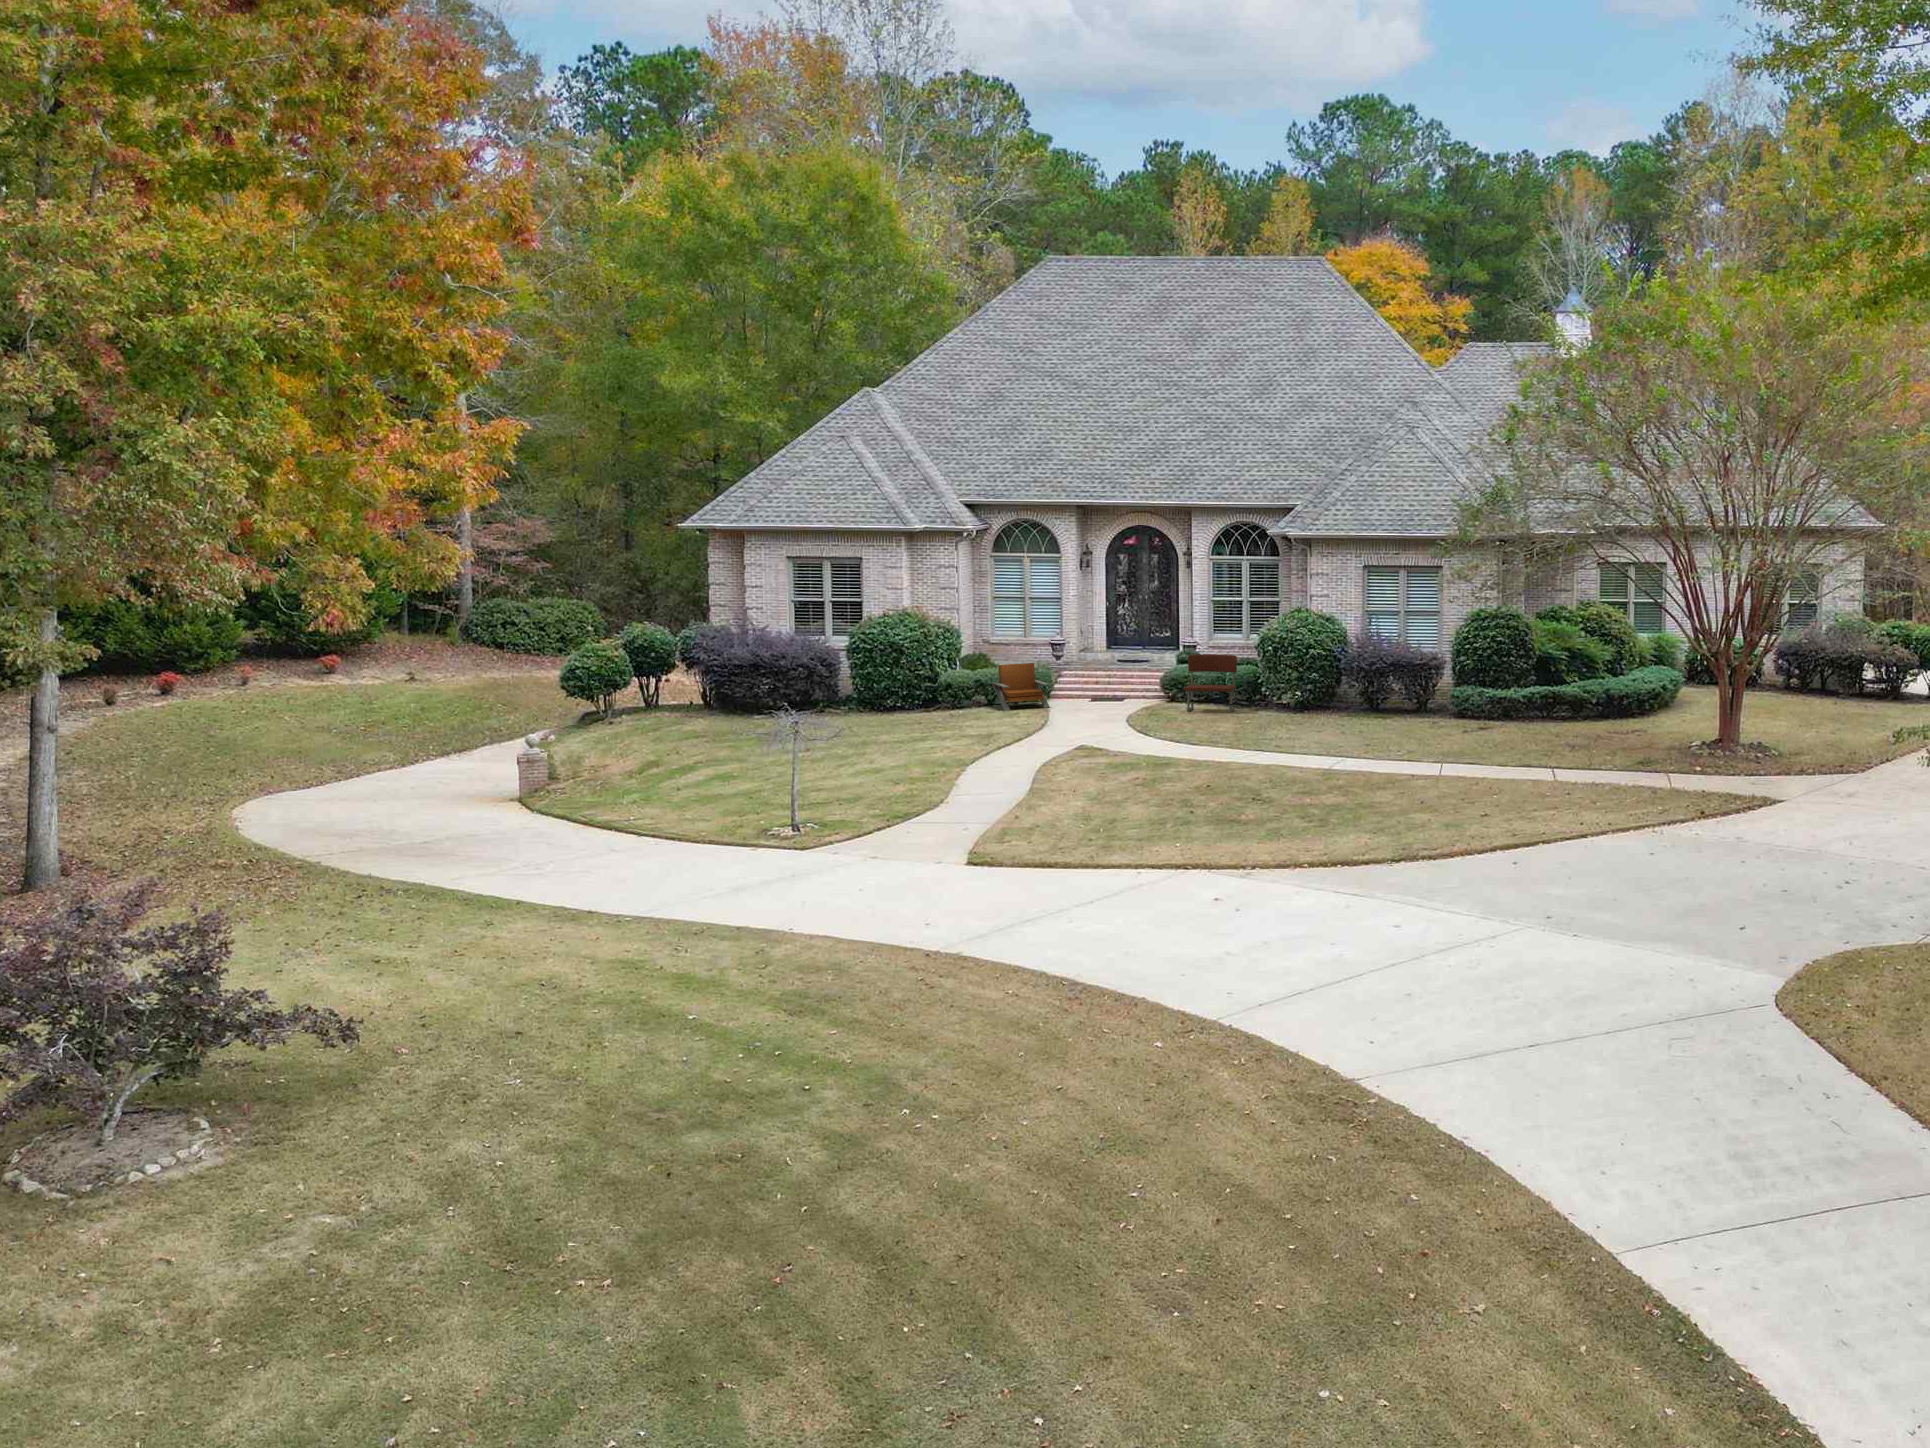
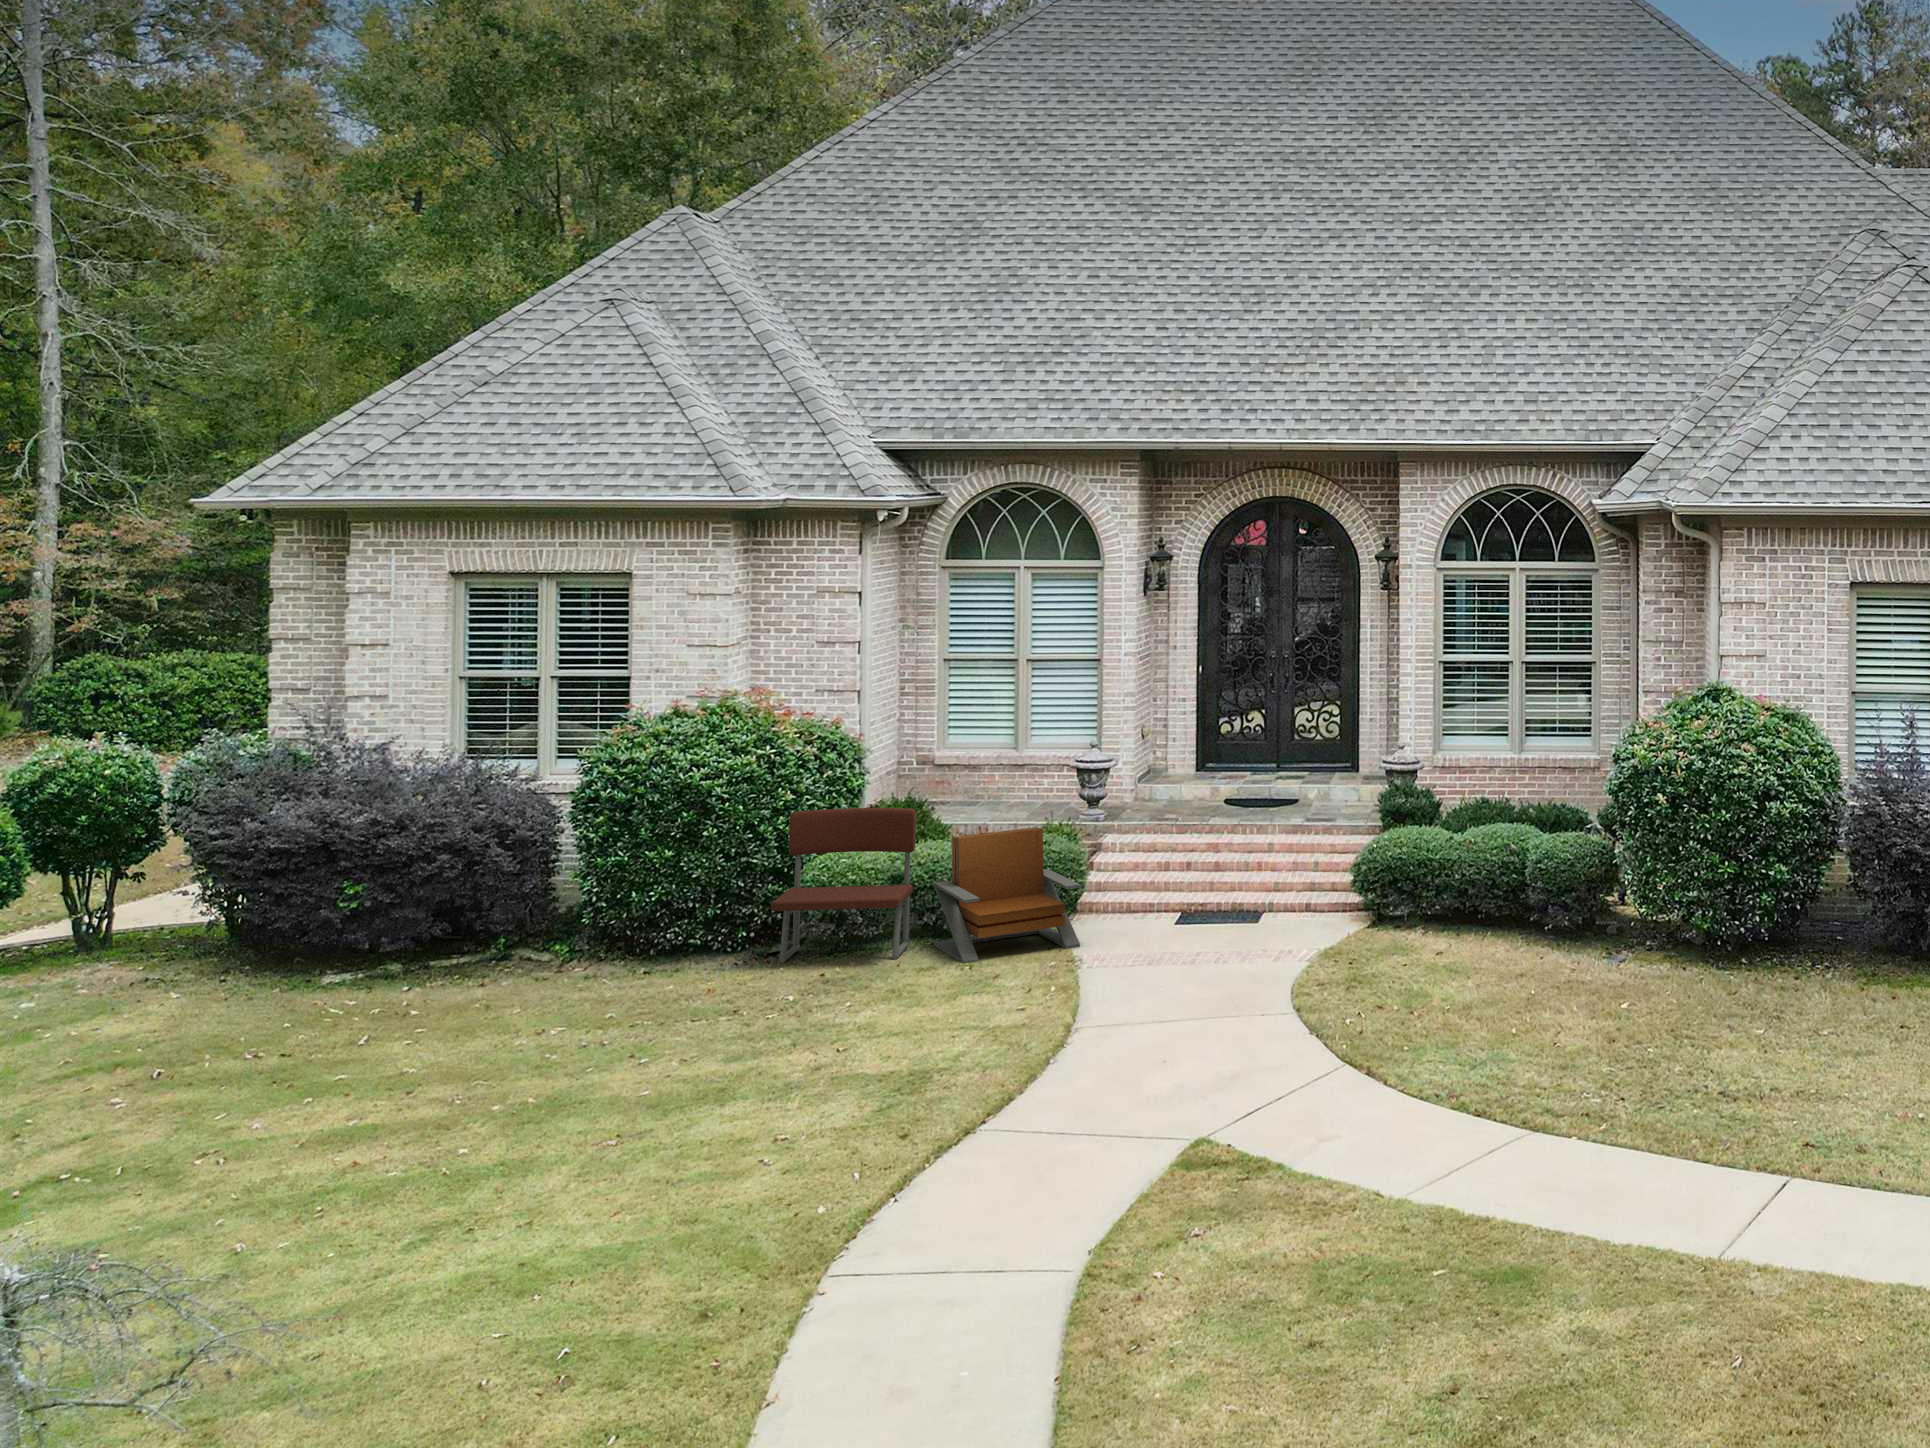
bench: present [1183,654,1237,712] -> present [771,808,916,963]

